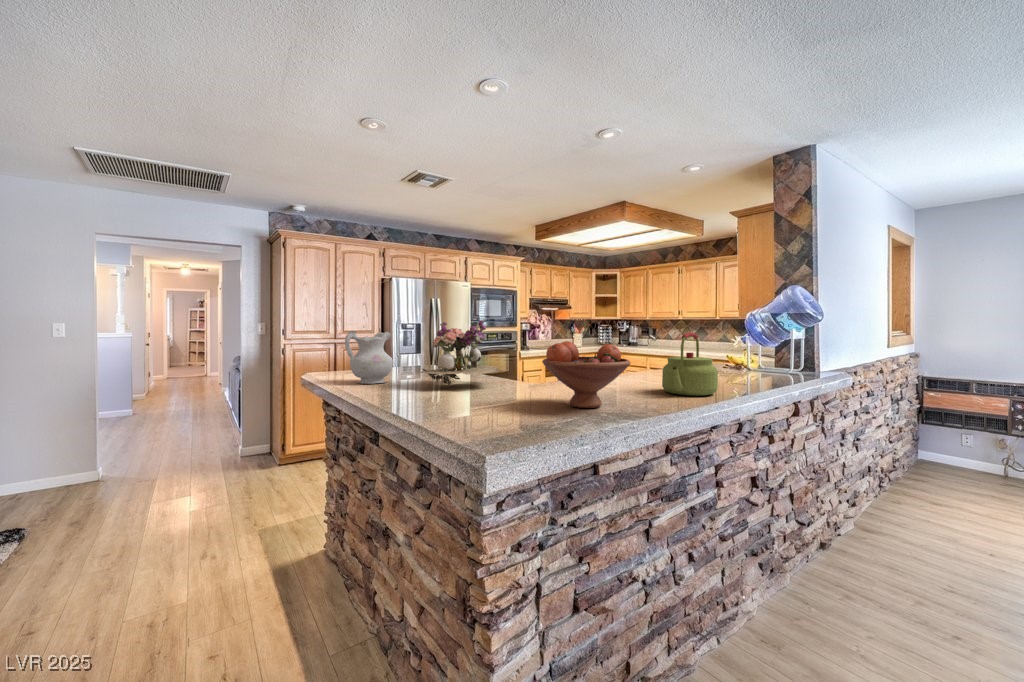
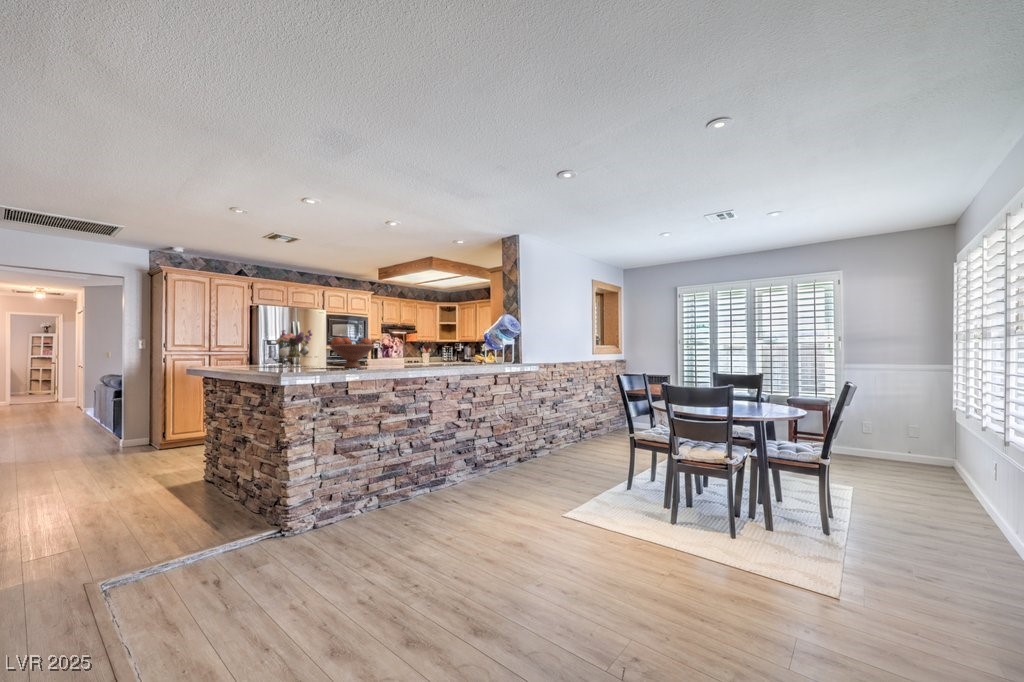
ceramic pitcher: present [345,331,393,384] -> none [219,335,251,367]
kettle: present [662,332,718,396] -> none [405,335,434,366]

